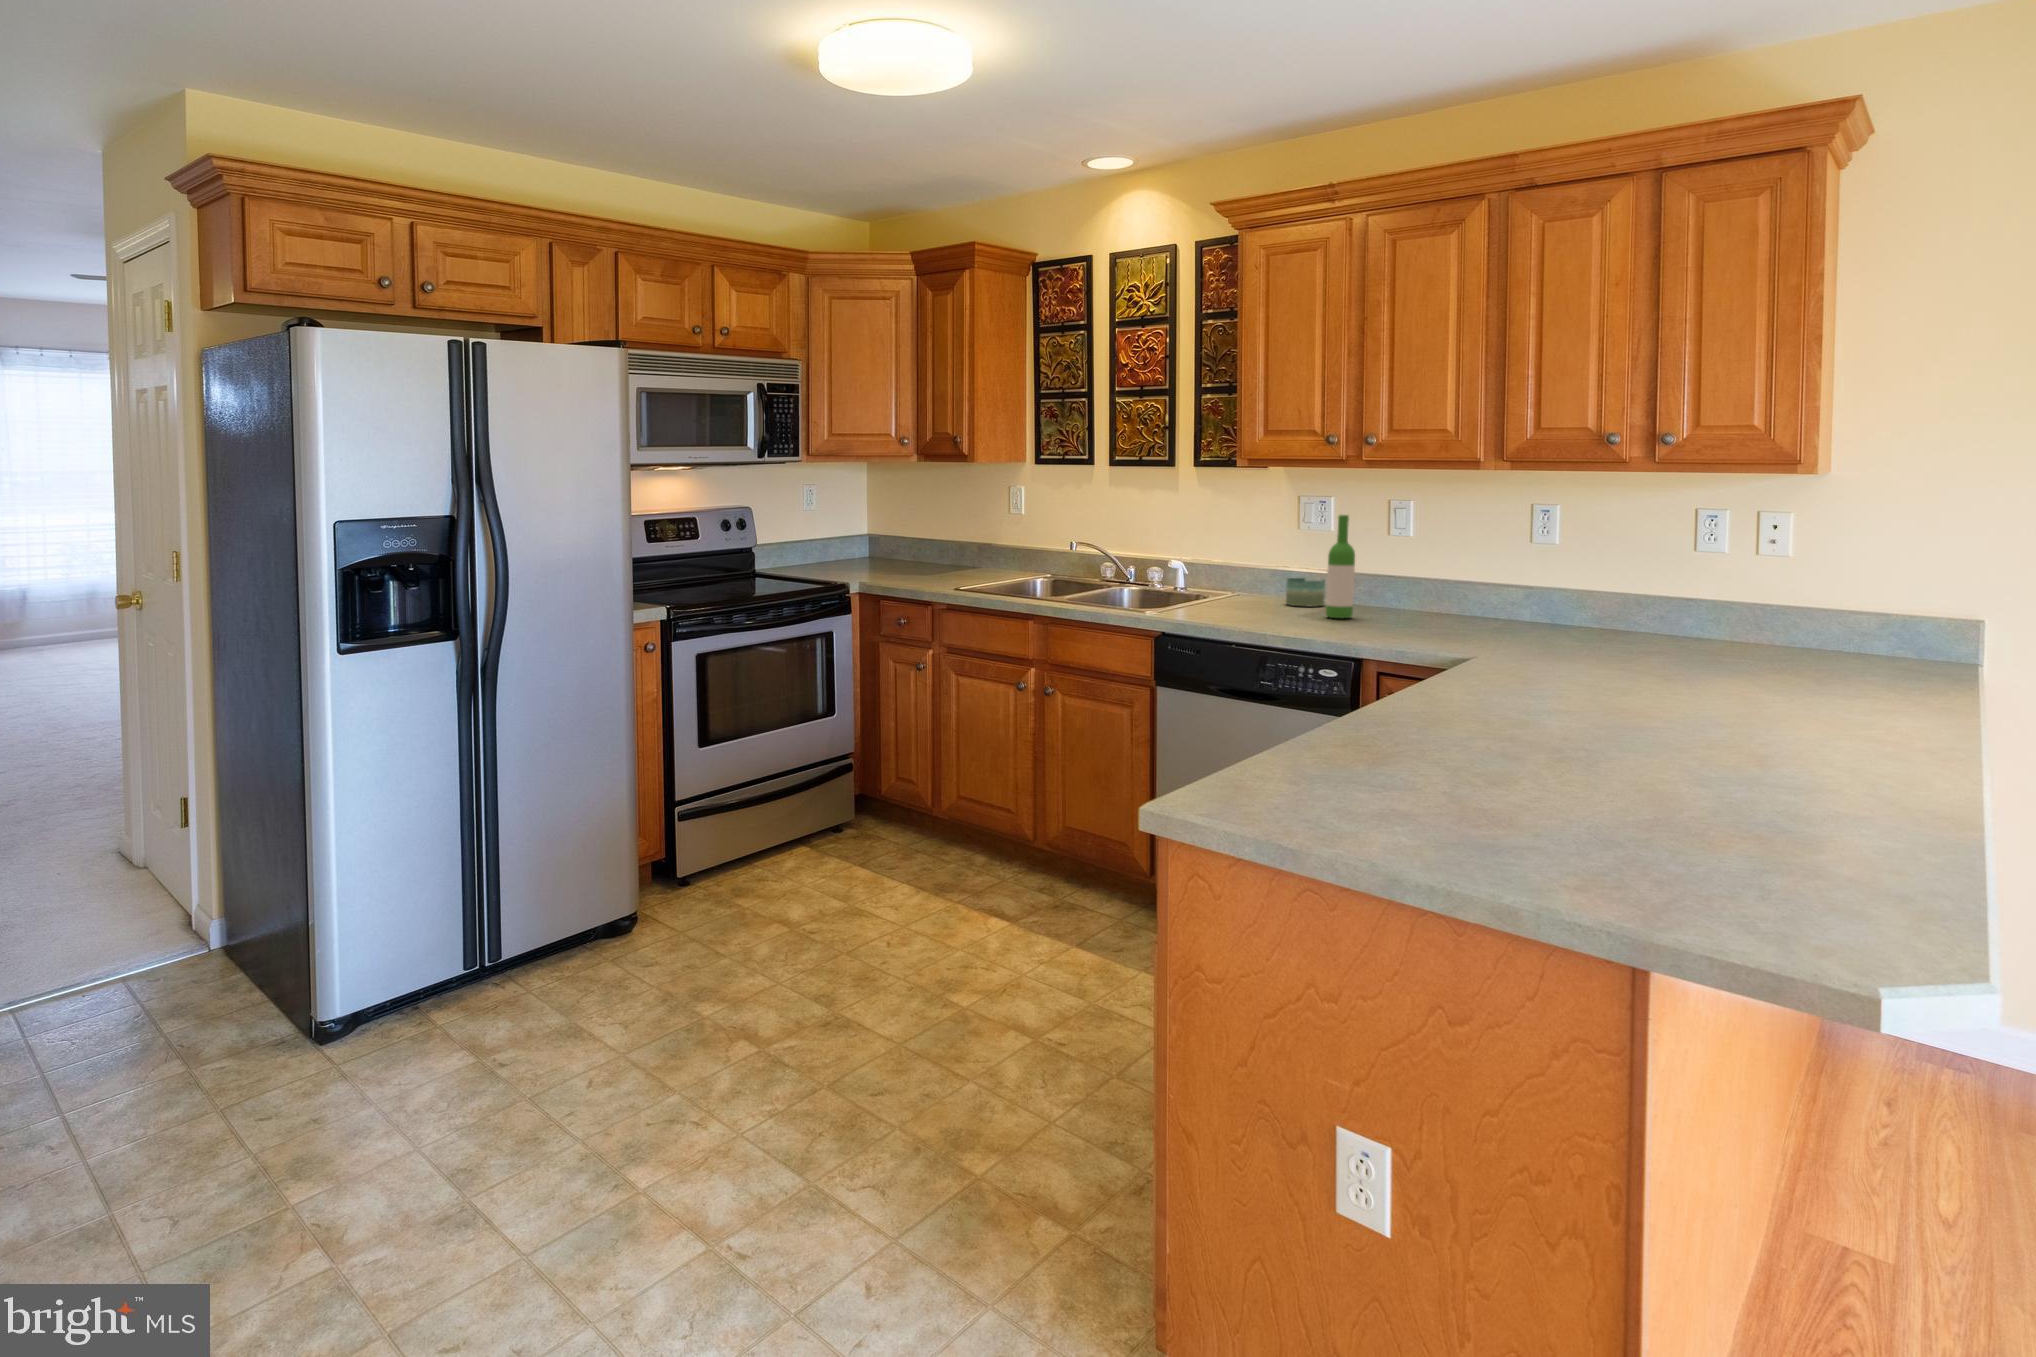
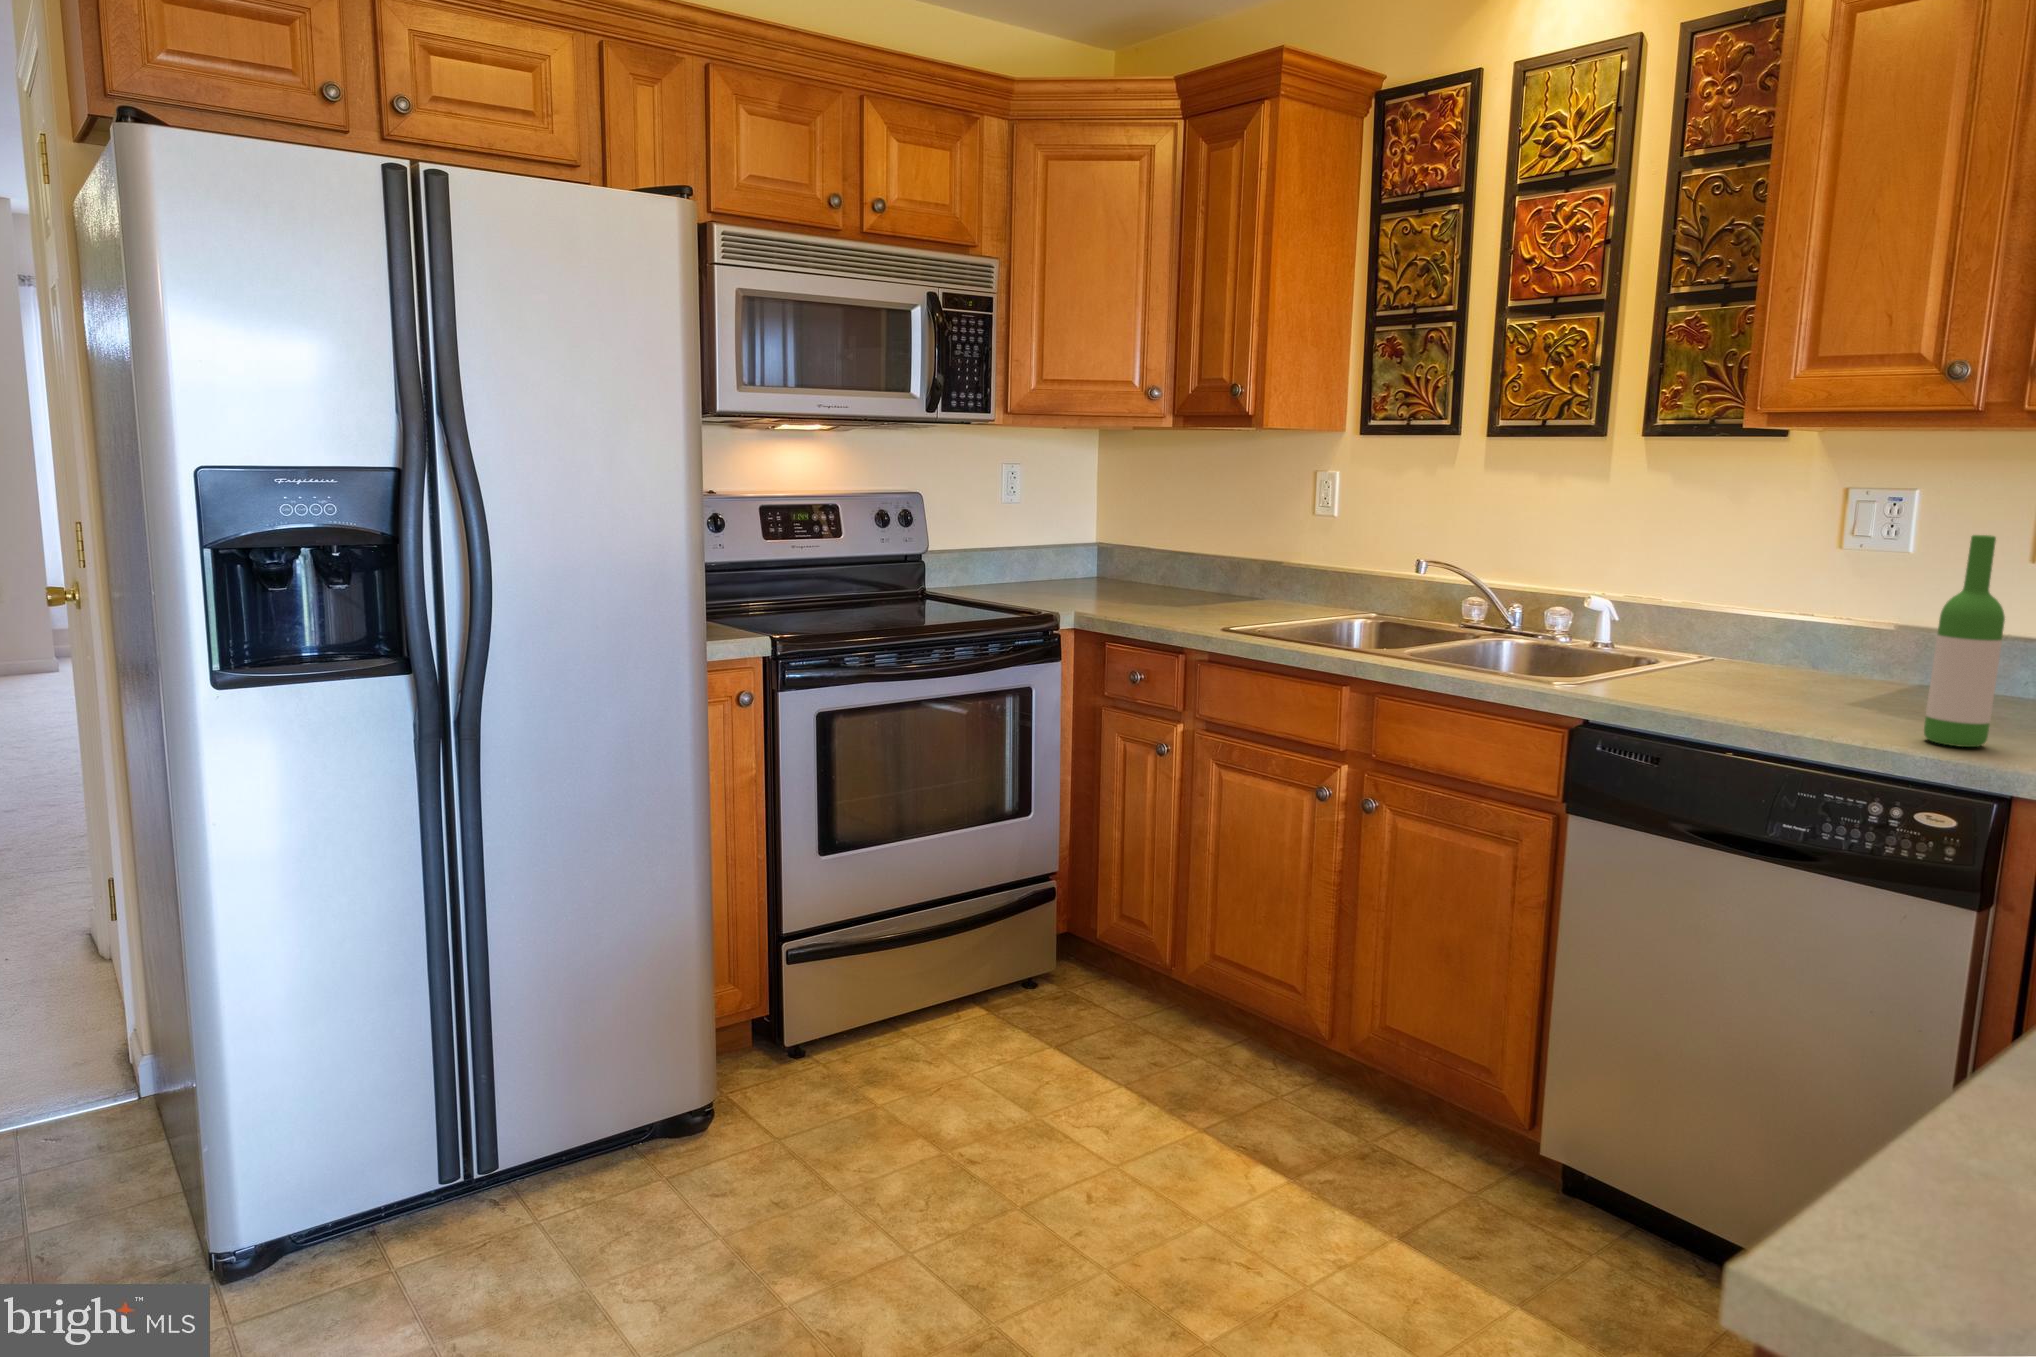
candle: present [1286,578,1325,606] -> none [1820,649,1911,709]

